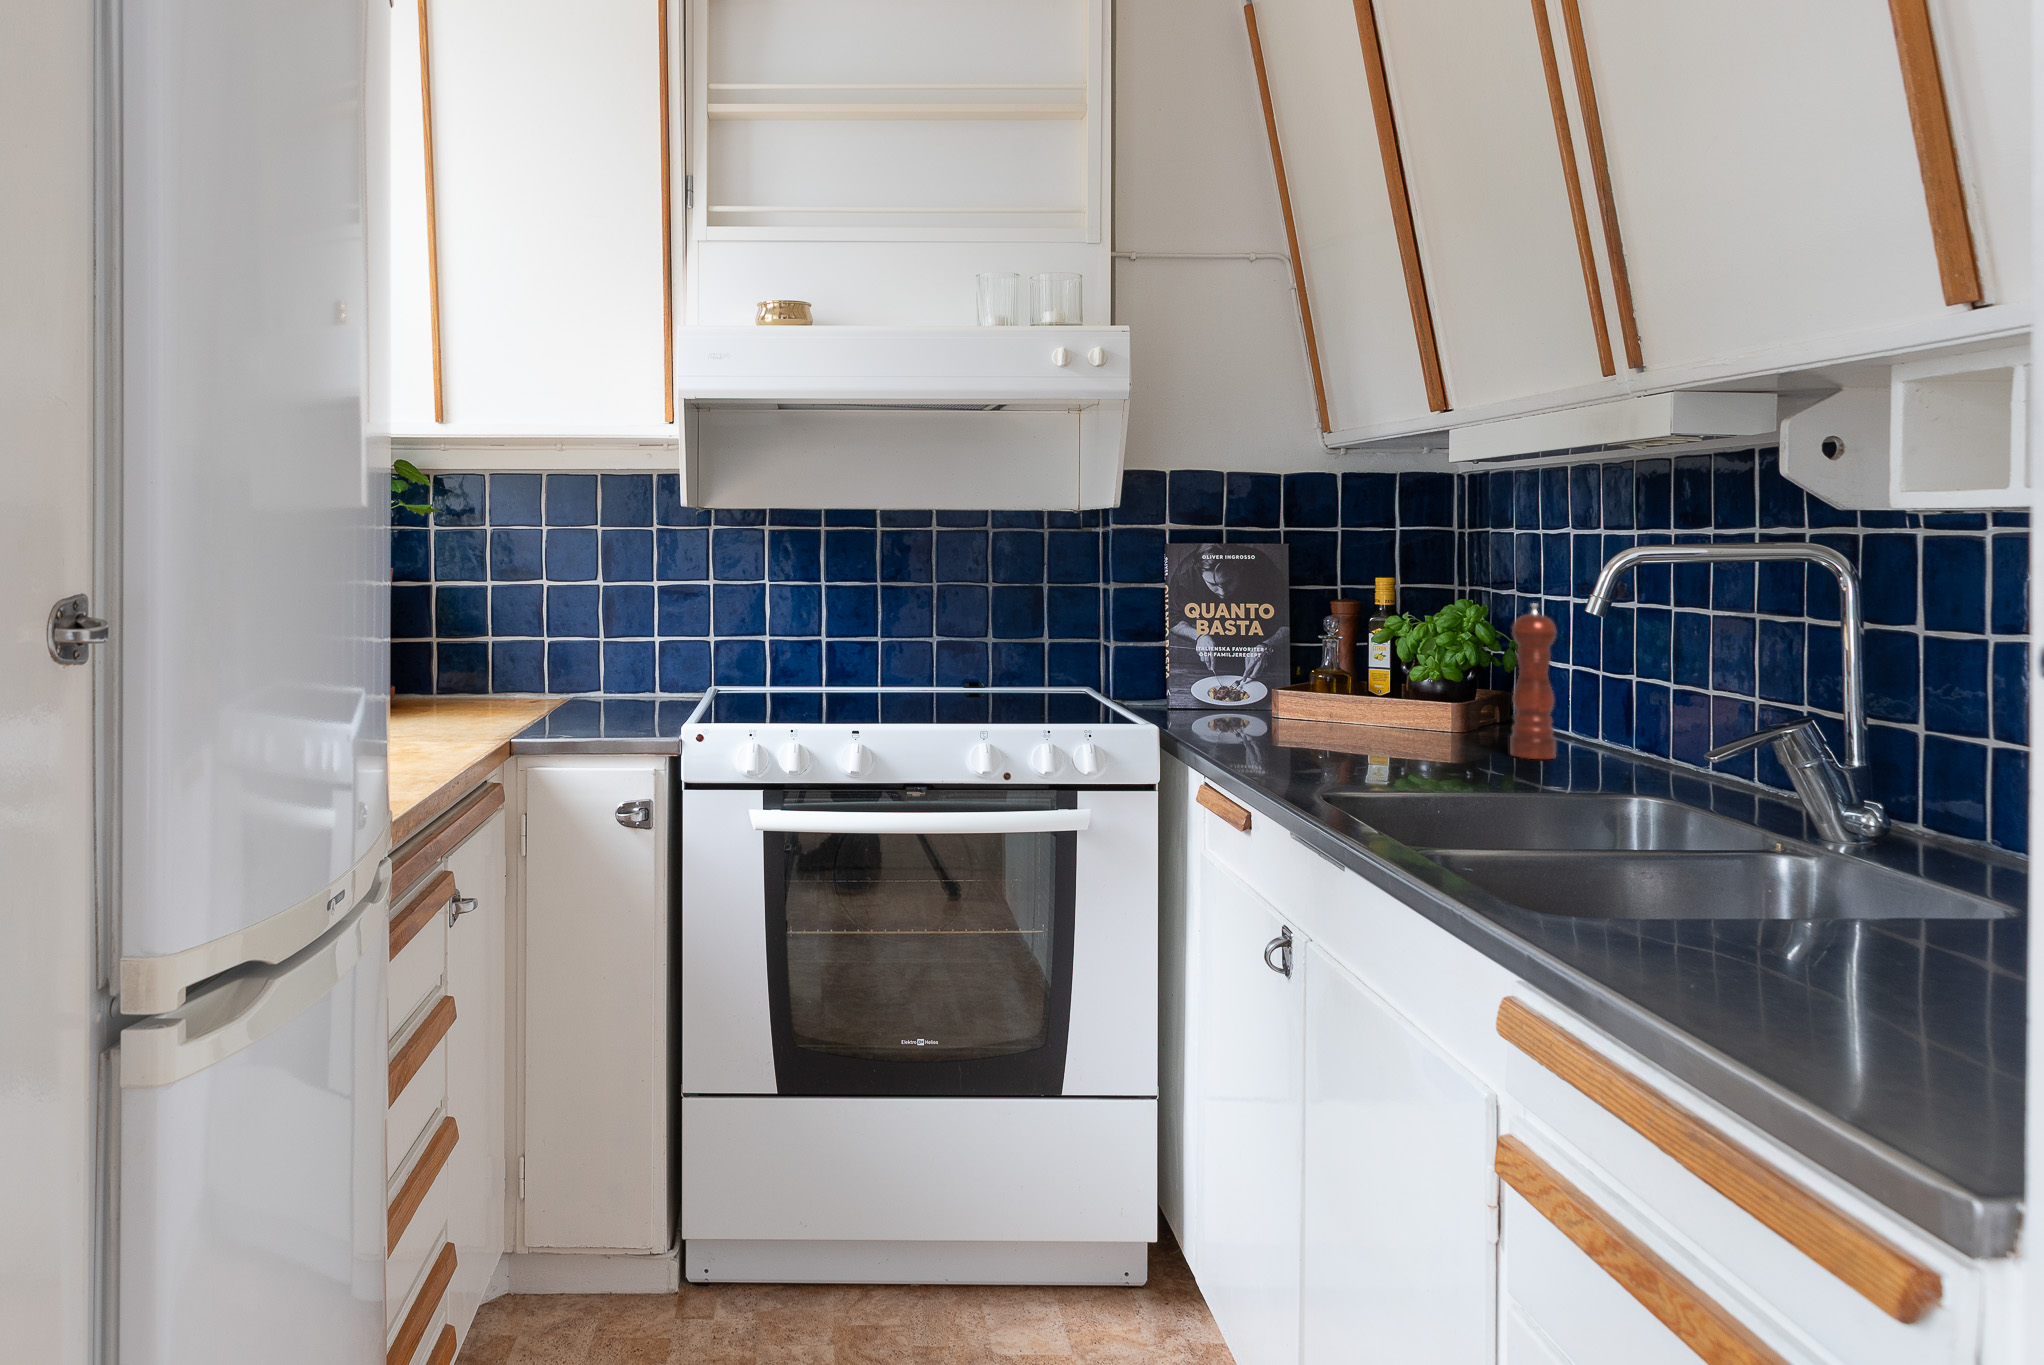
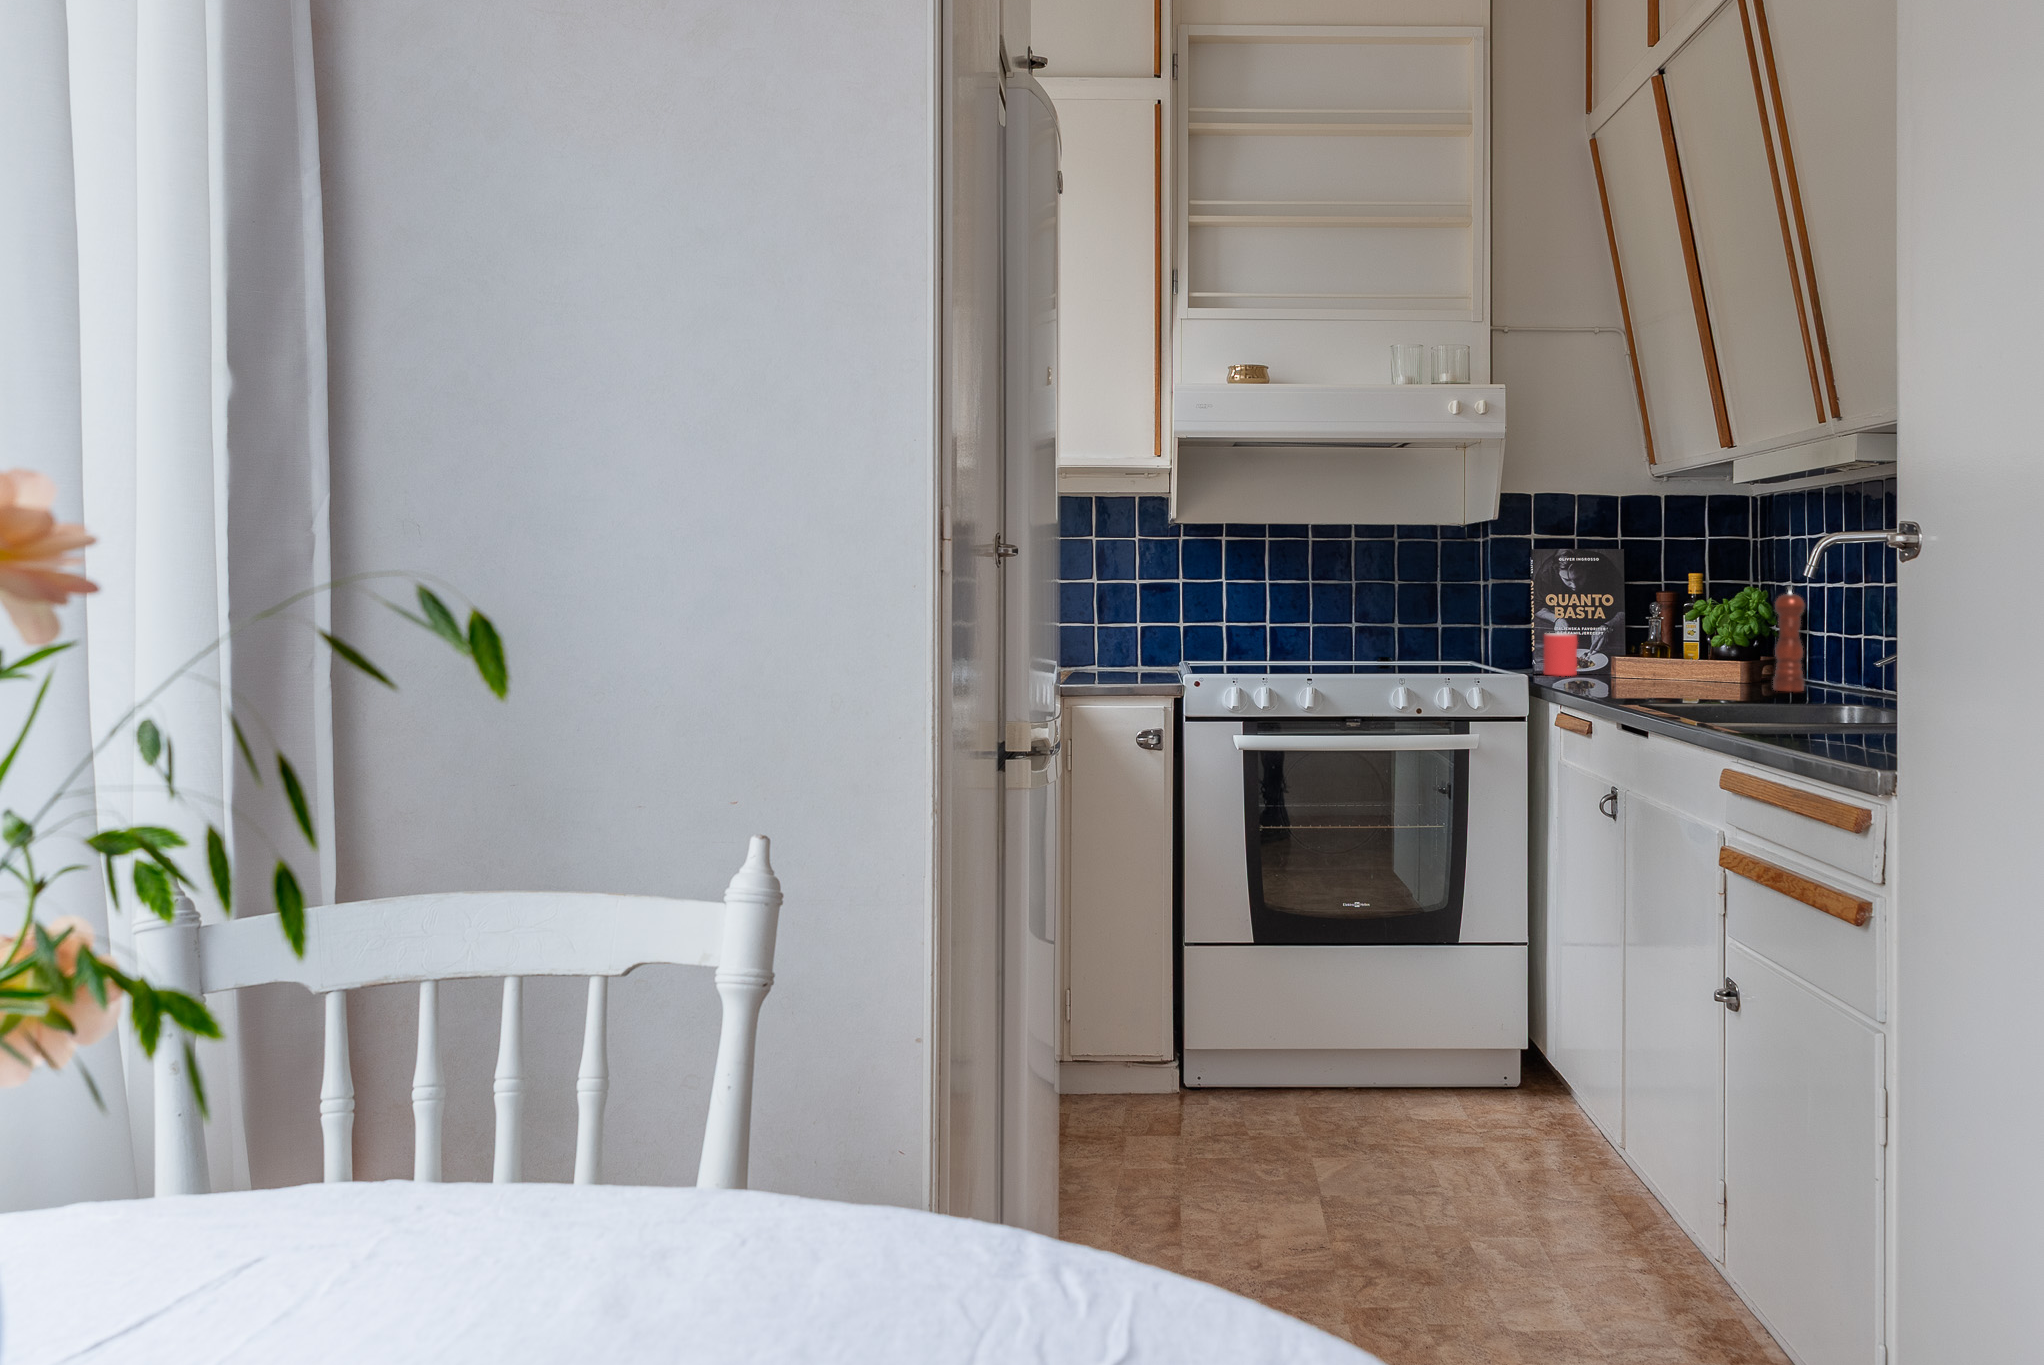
mug: none [1182,657,1227,717] -> present [1543,633,1577,676]

